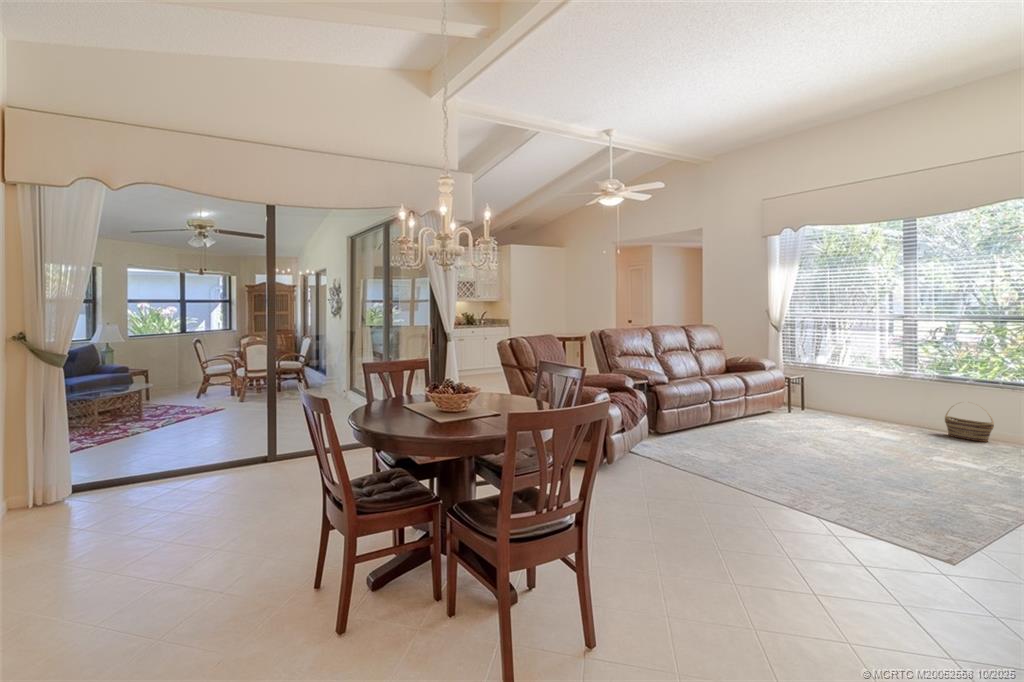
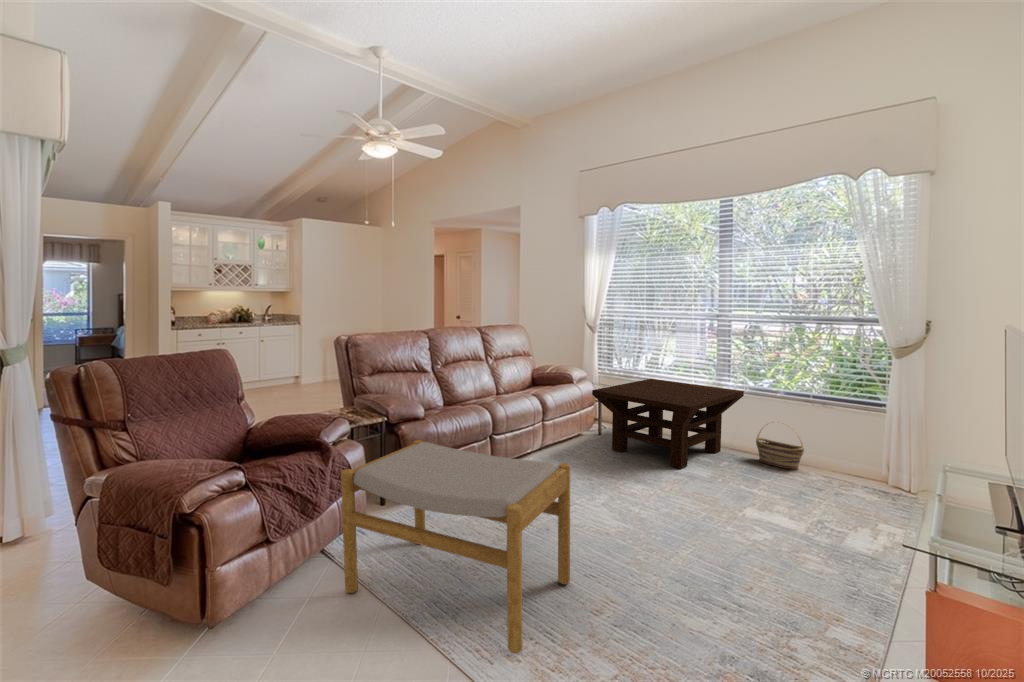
coffee table: none [788,369,931,436] -> present [592,379,744,468]
footstool: none [662,392,819,509] -> present [341,440,570,654]

